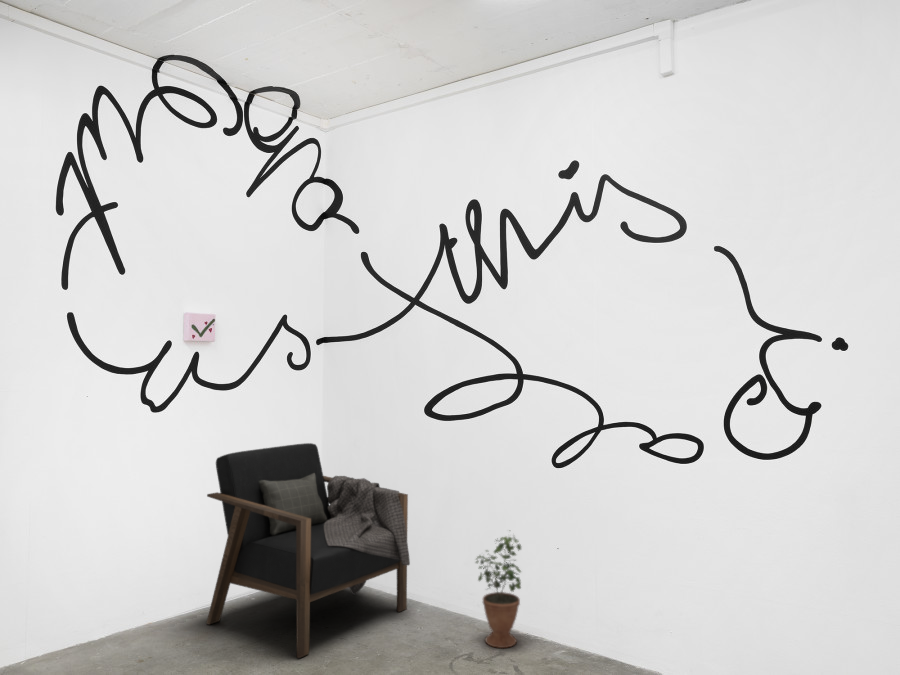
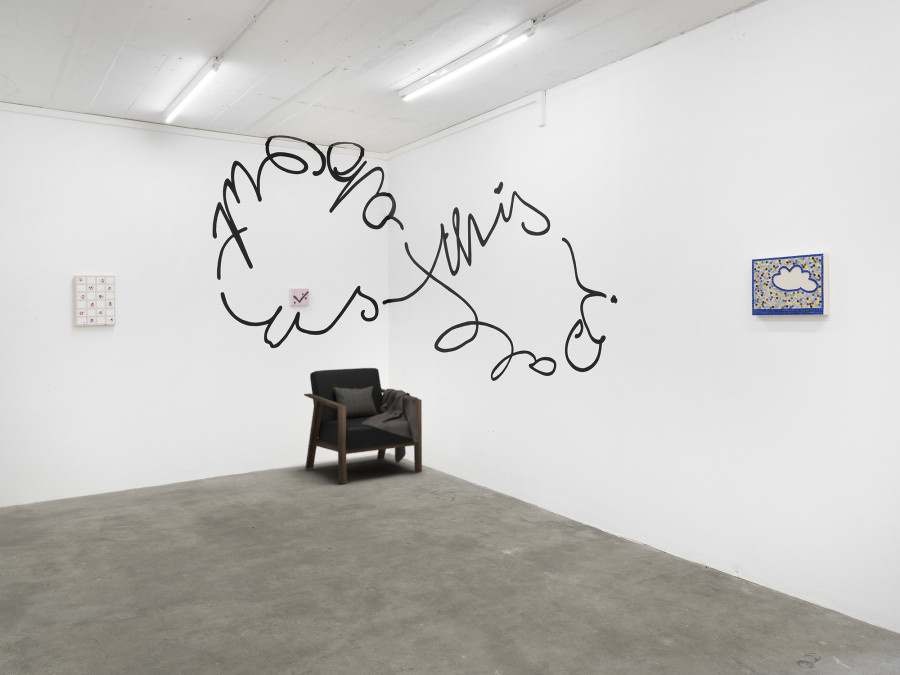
potted plant: present [476,537,521,648] -> none [443,421,474,490]

